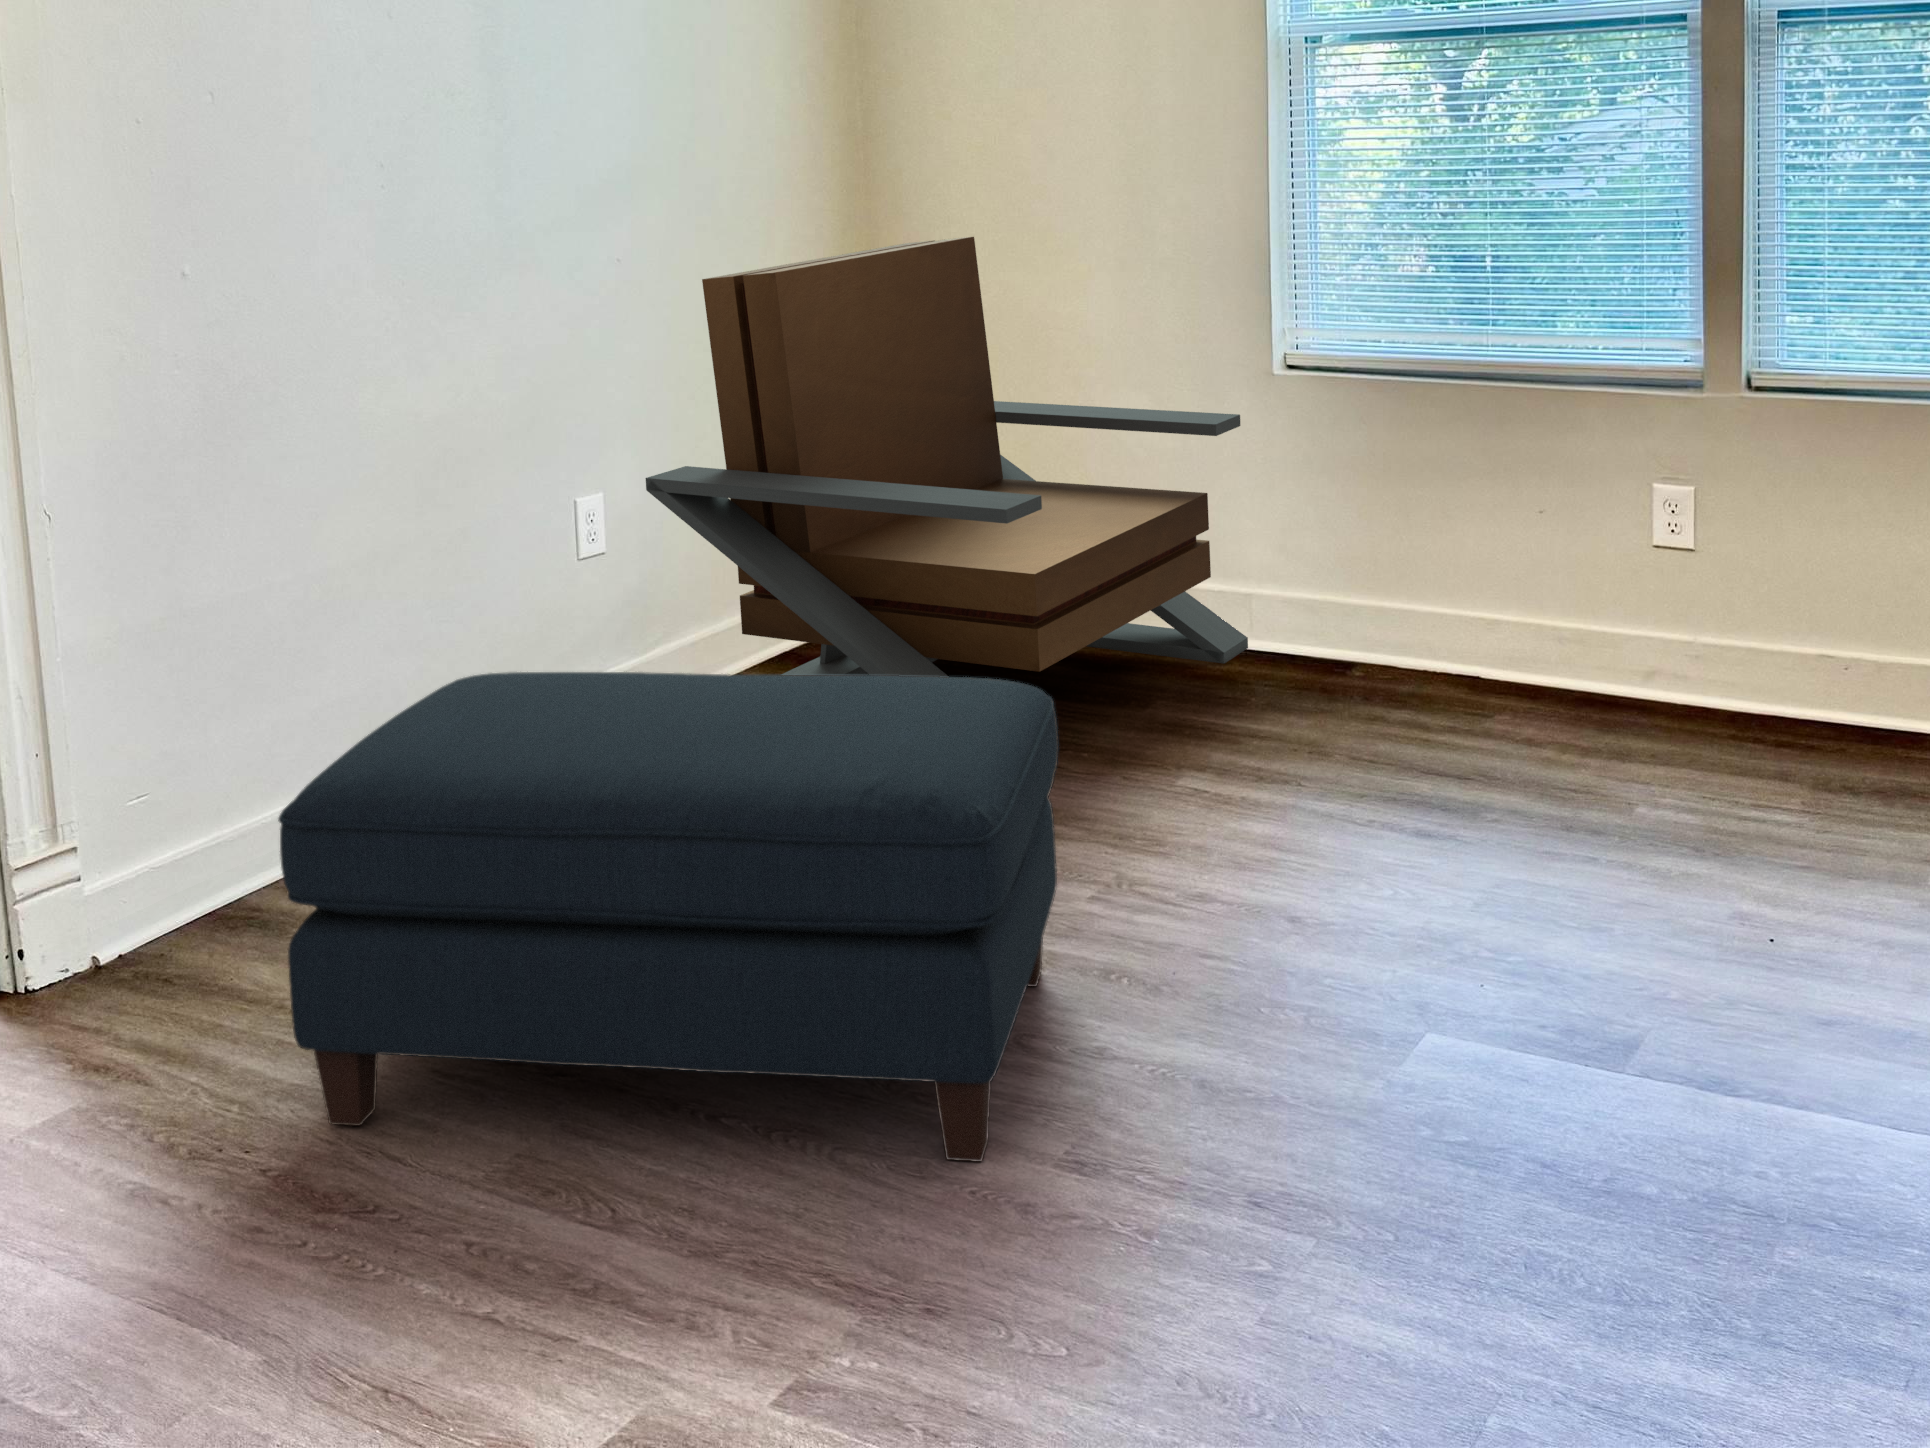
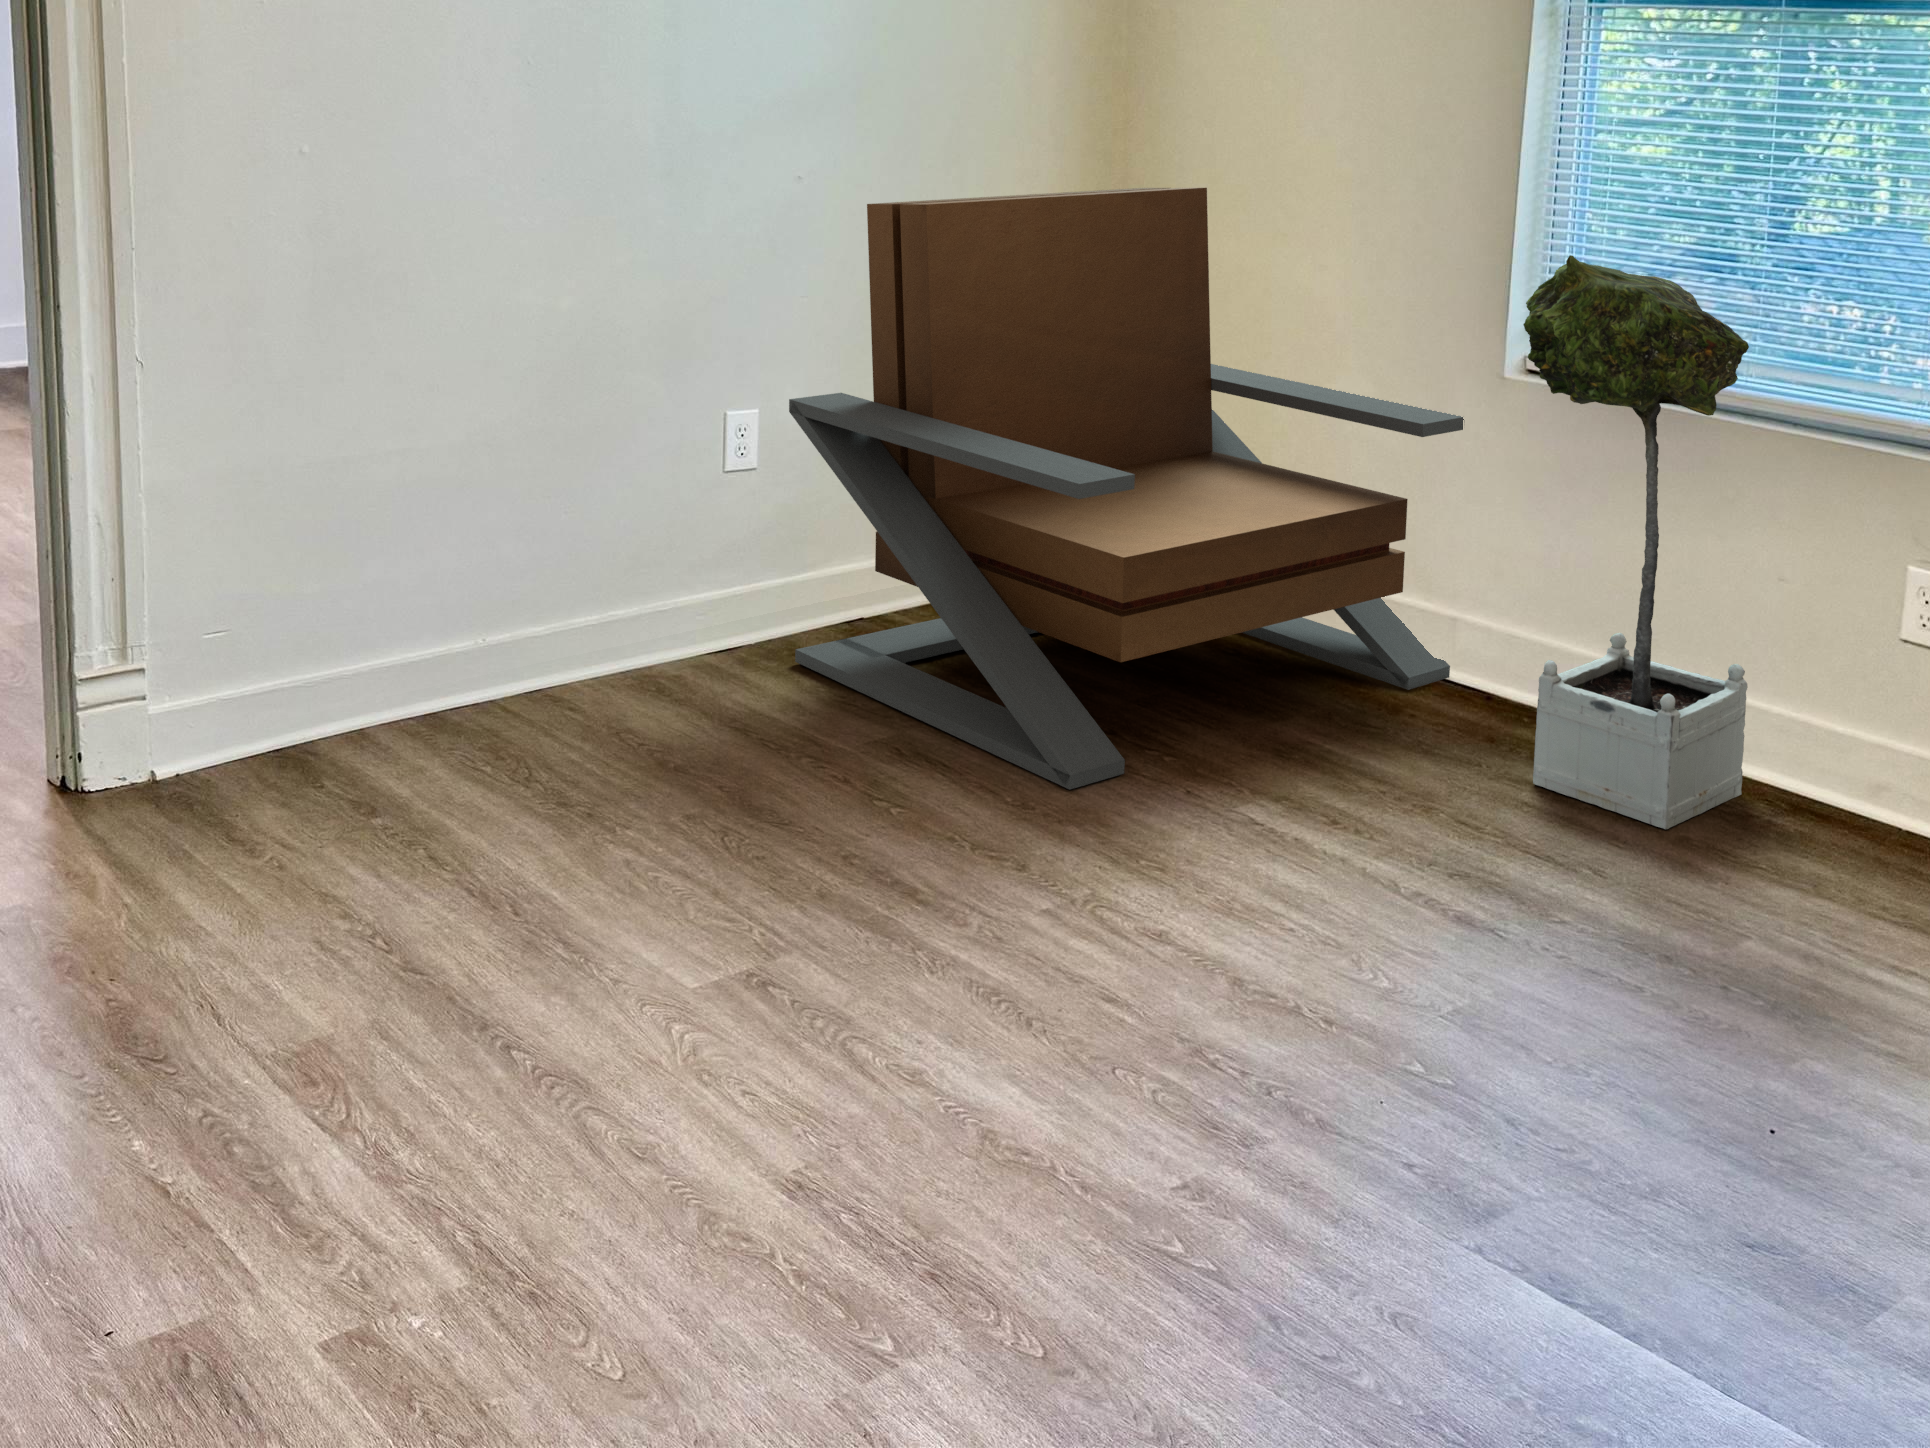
potted tree: none [1327,257,1539,733] -> present [1523,255,1749,829]
ottoman: present [278,672,1059,1162] -> none [165,568,966,1160]

